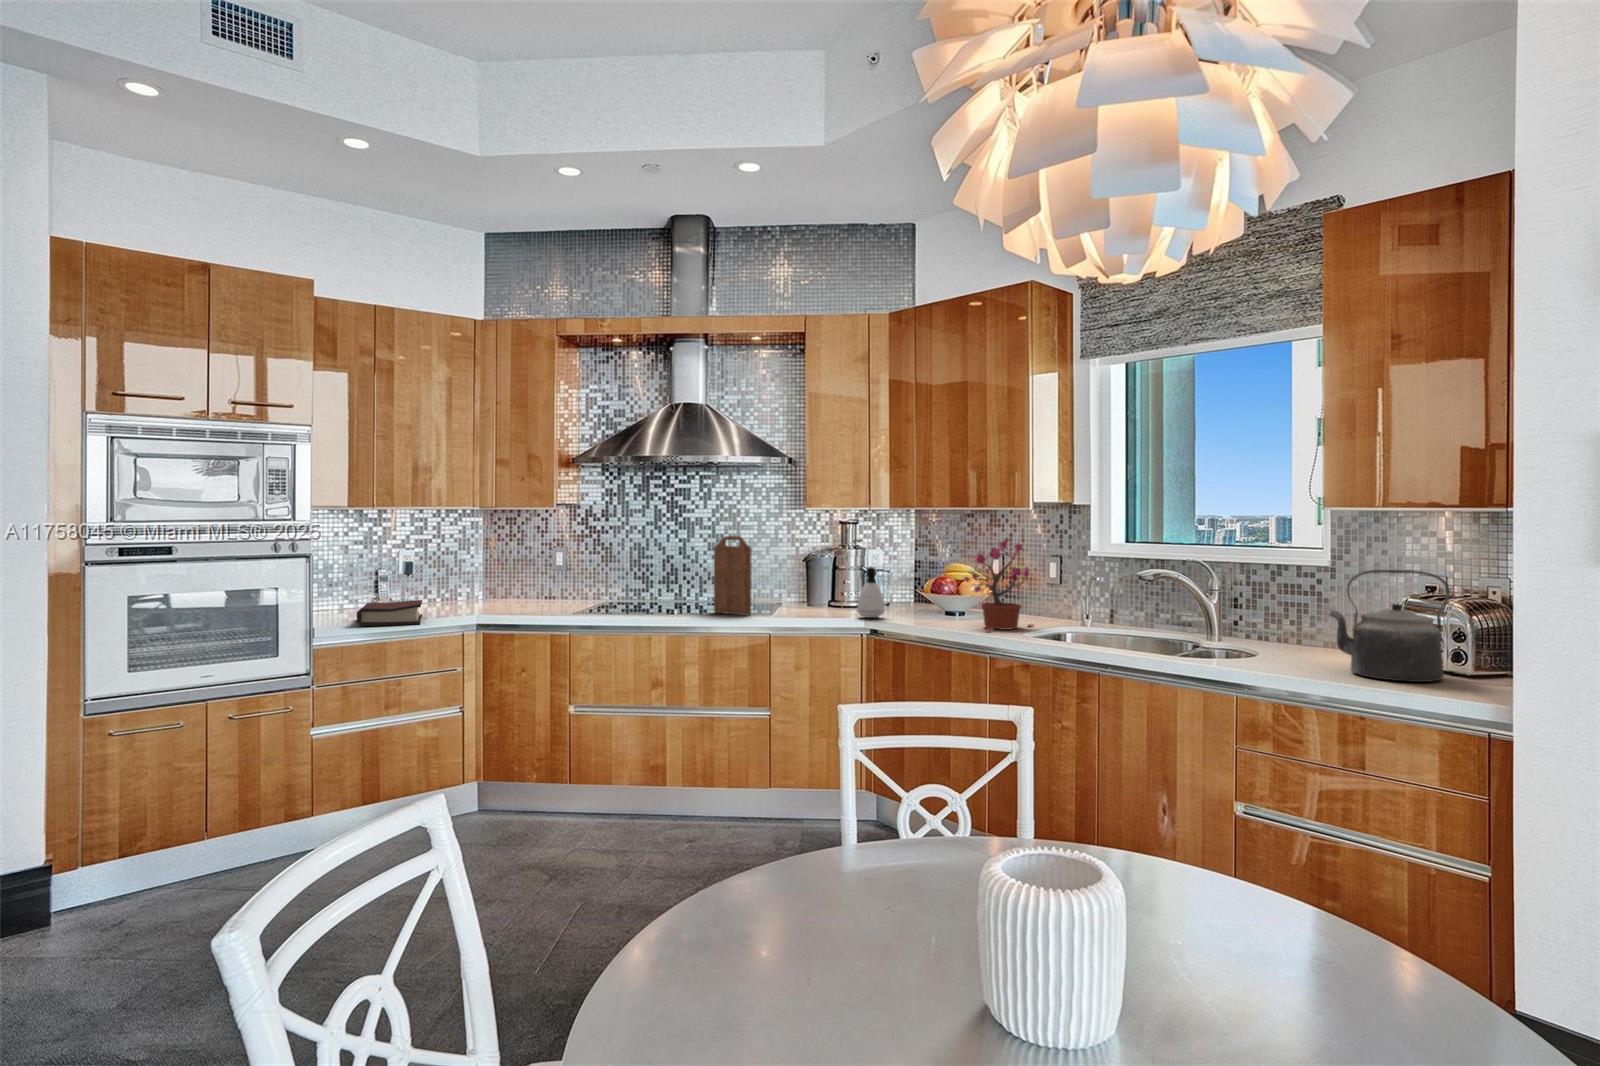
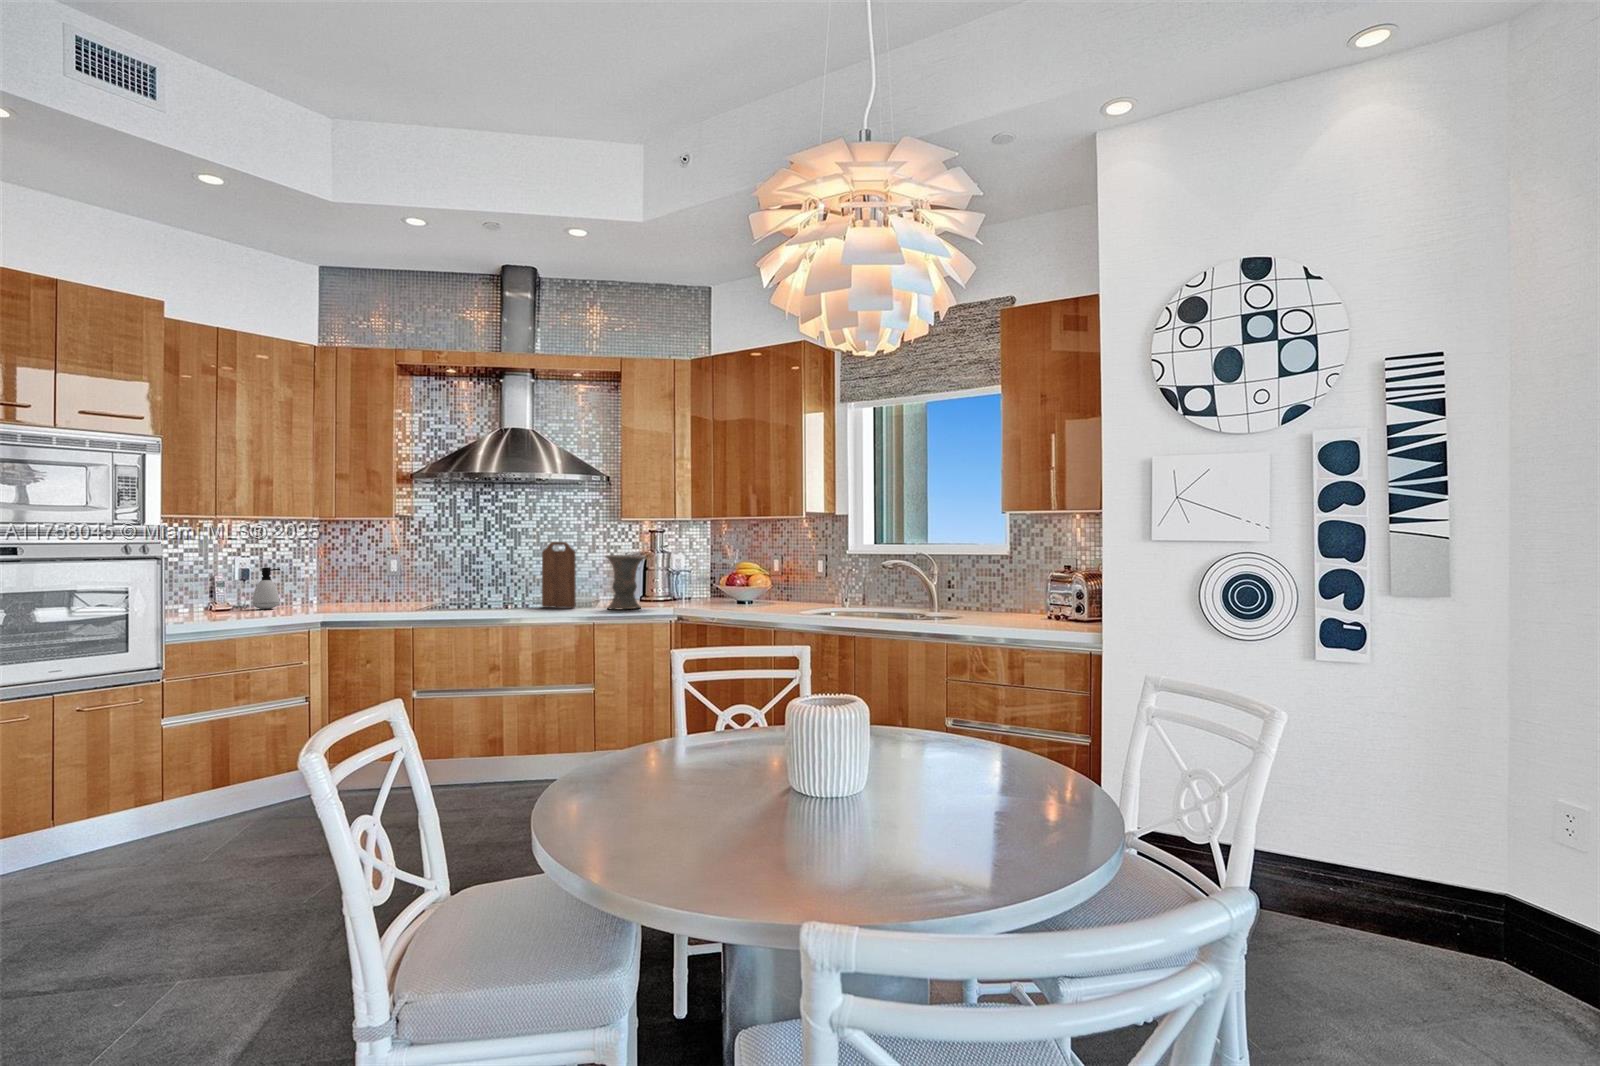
potted plant: present [964,540,1034,631] -> none [751,542,805,612]
vase: none [784,553,835,620] -> present [605,555,646,610]
soap dispenser: present [857,567,884,618] -> present [253,567,280,609]
kettle: present [1329,570,1450,682] -> none [1000,555,1071,629]
hardback book: present [357,600,422,626] -> none [203,602,267,625]

